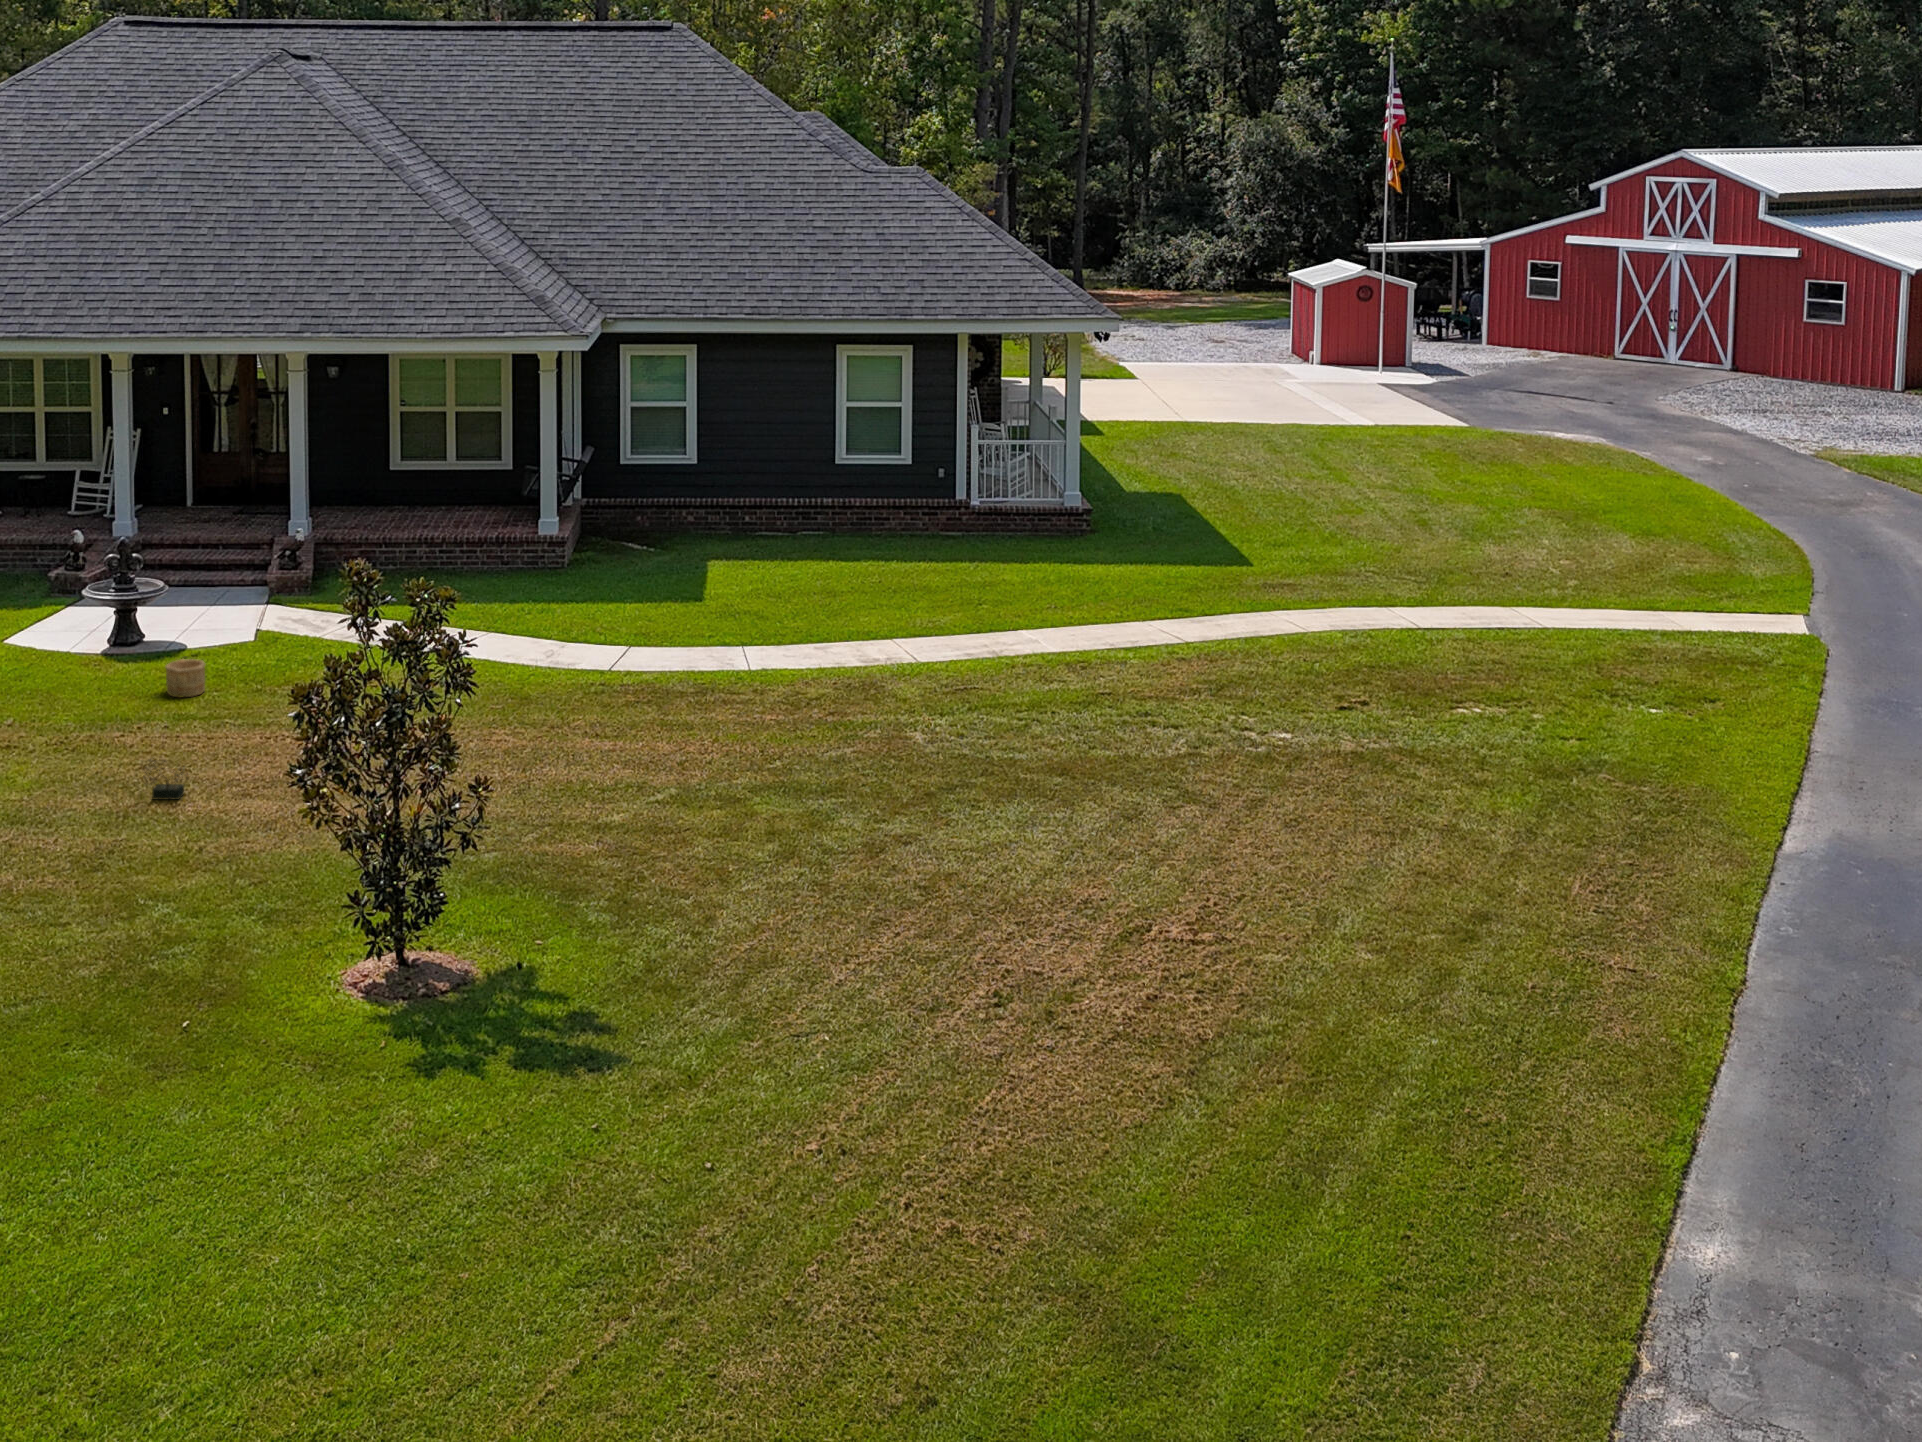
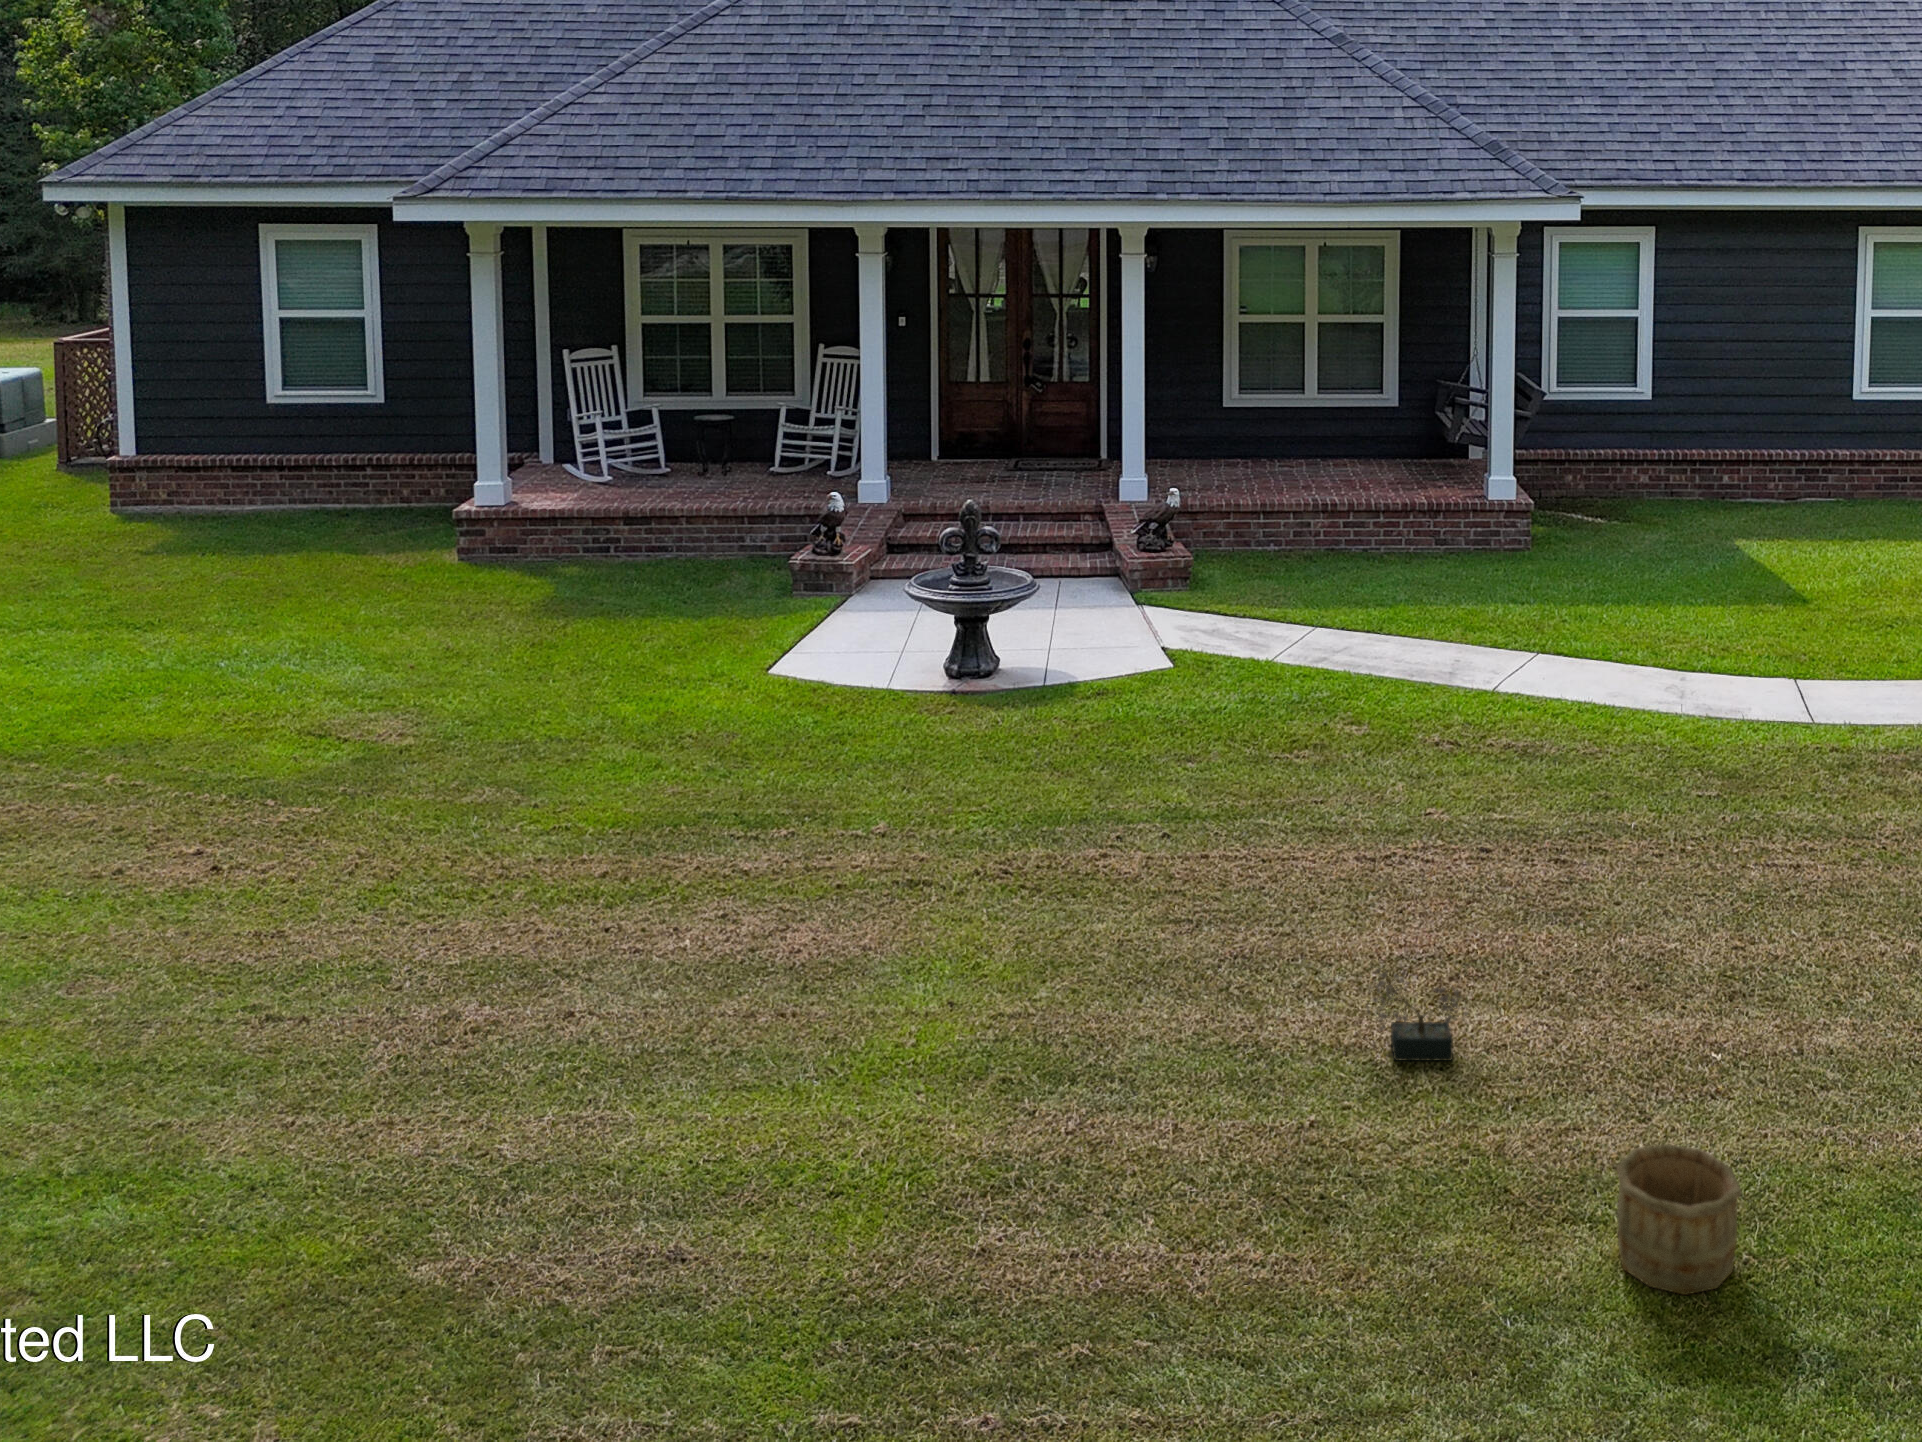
wooden bucket: present [165,659,205,698] -> present [1617,1144,1742,1295]

